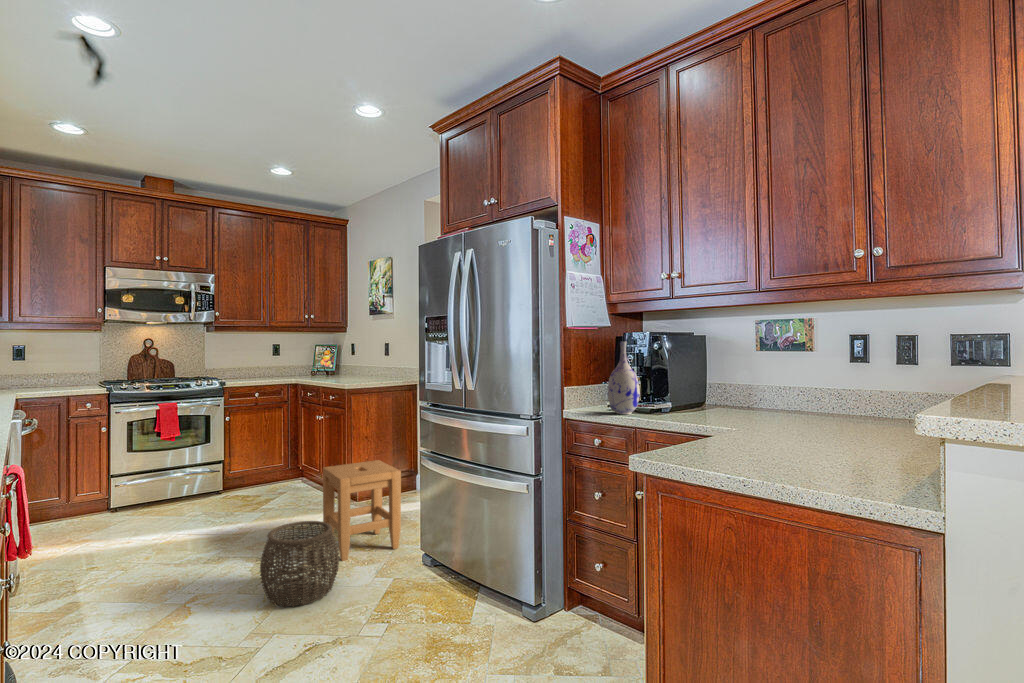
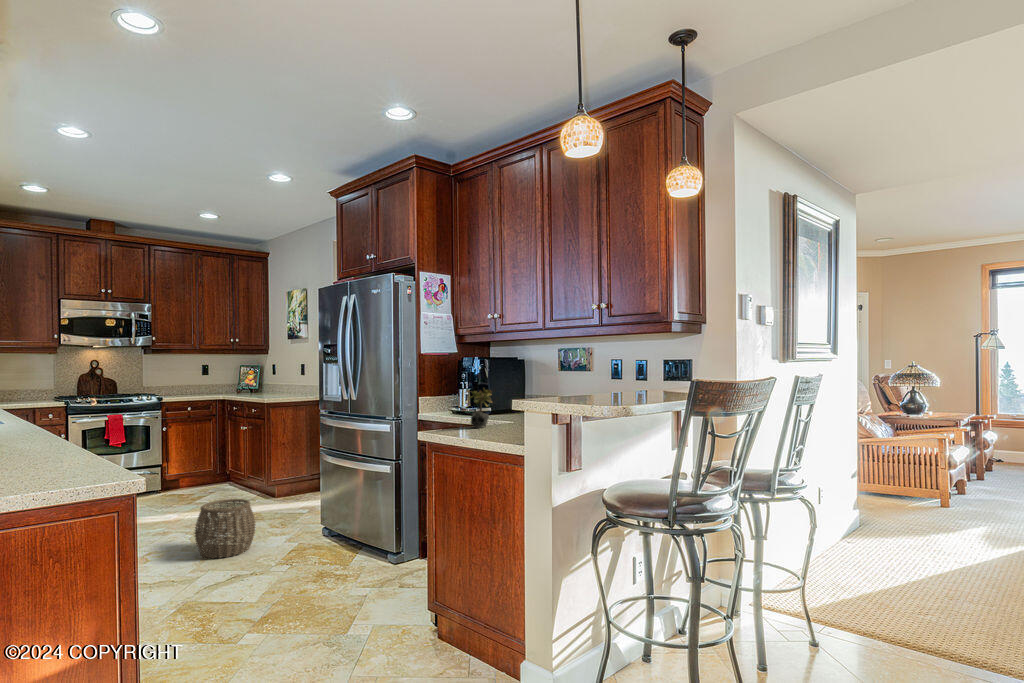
vase: present [608,342,639,414] -> none [446,362,467,412]
succulent plant: none [717,384,771,459] -> present [469,388,492,428]
stool: present [323,460,401,561] -> none [245,458,308,534]

